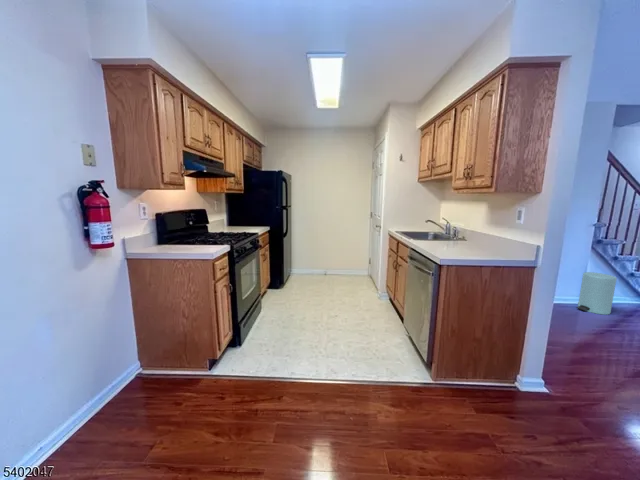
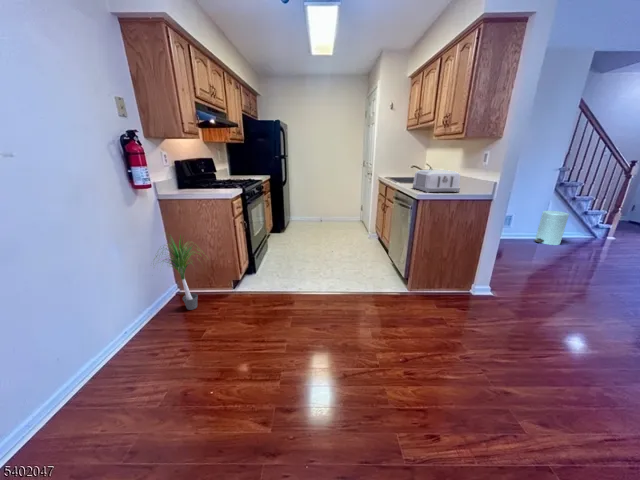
toaster: none [432,228,492,256] -> present [413,170,460,193]
potted plant: none [97,300,180,404] -> present [156,239,199,310]

